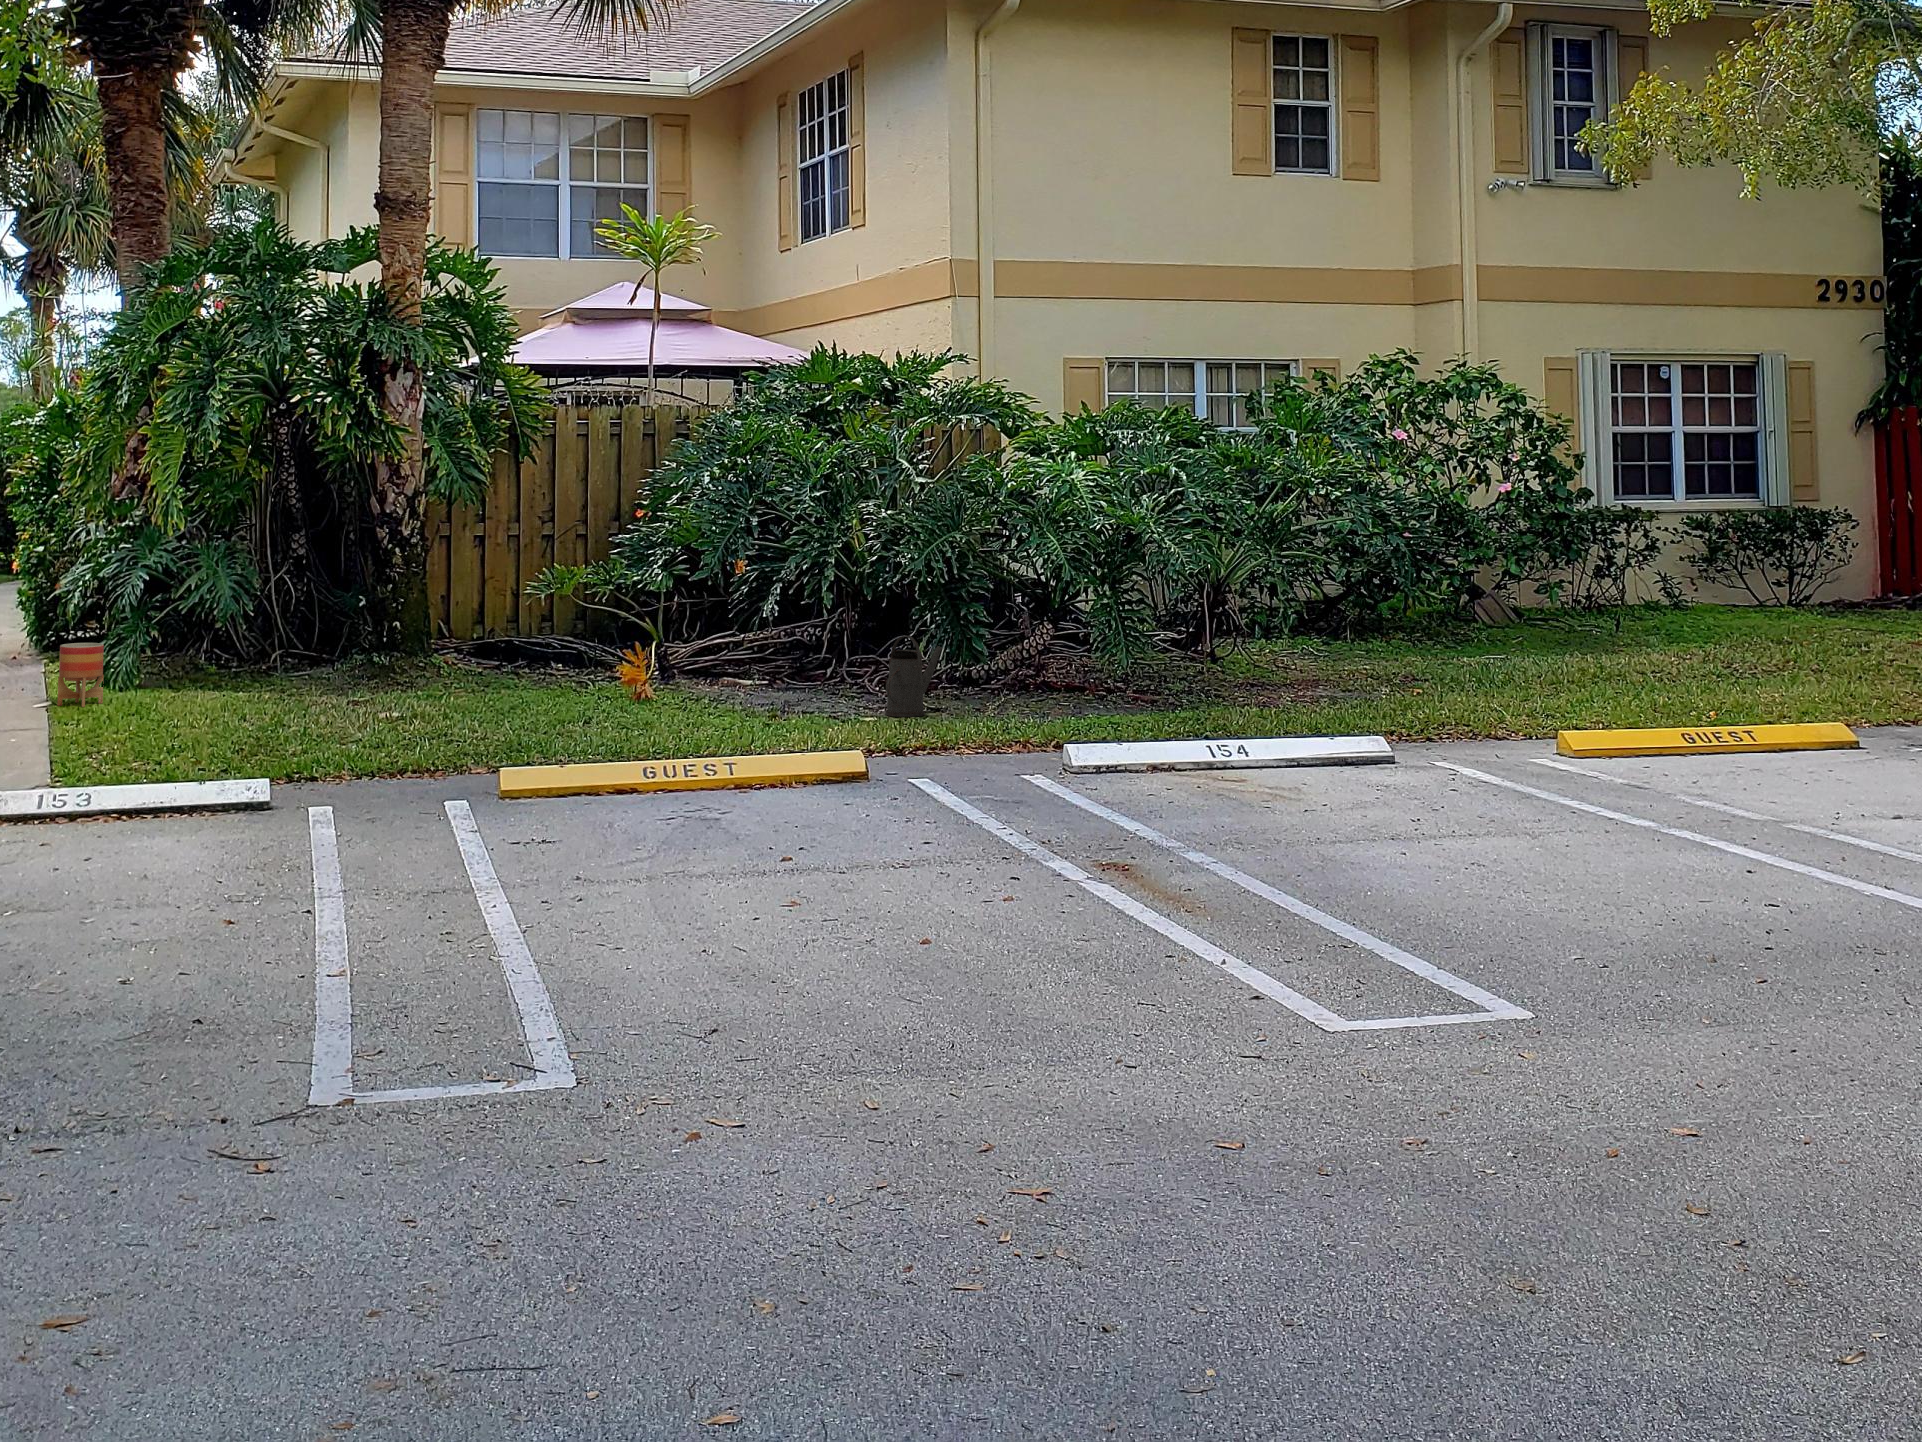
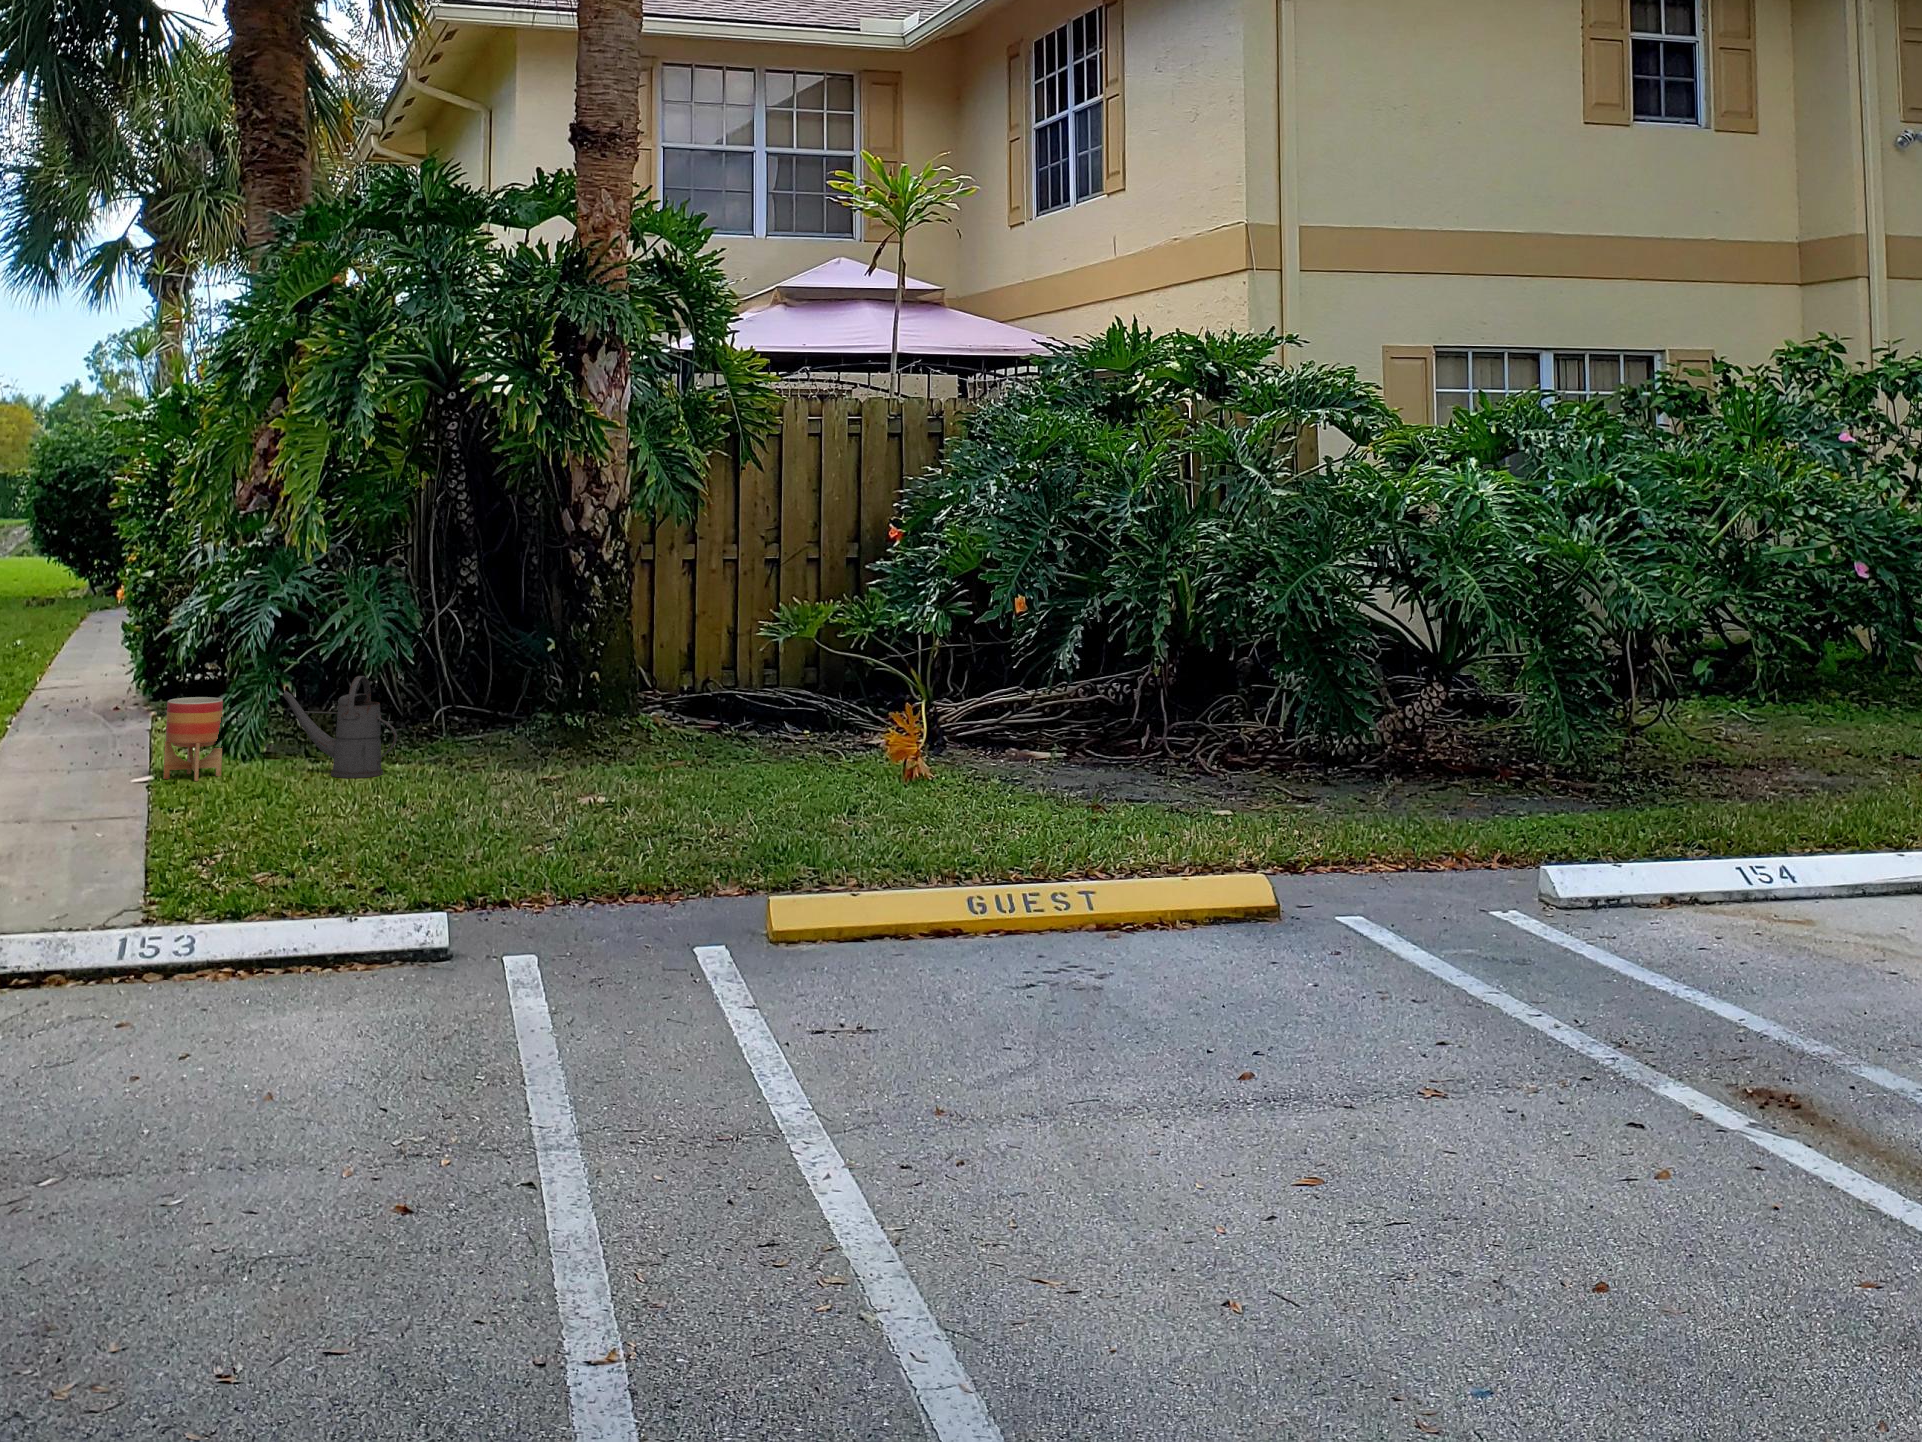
watering can: present [885,636,942,717] -> present [283,676,397,778]

